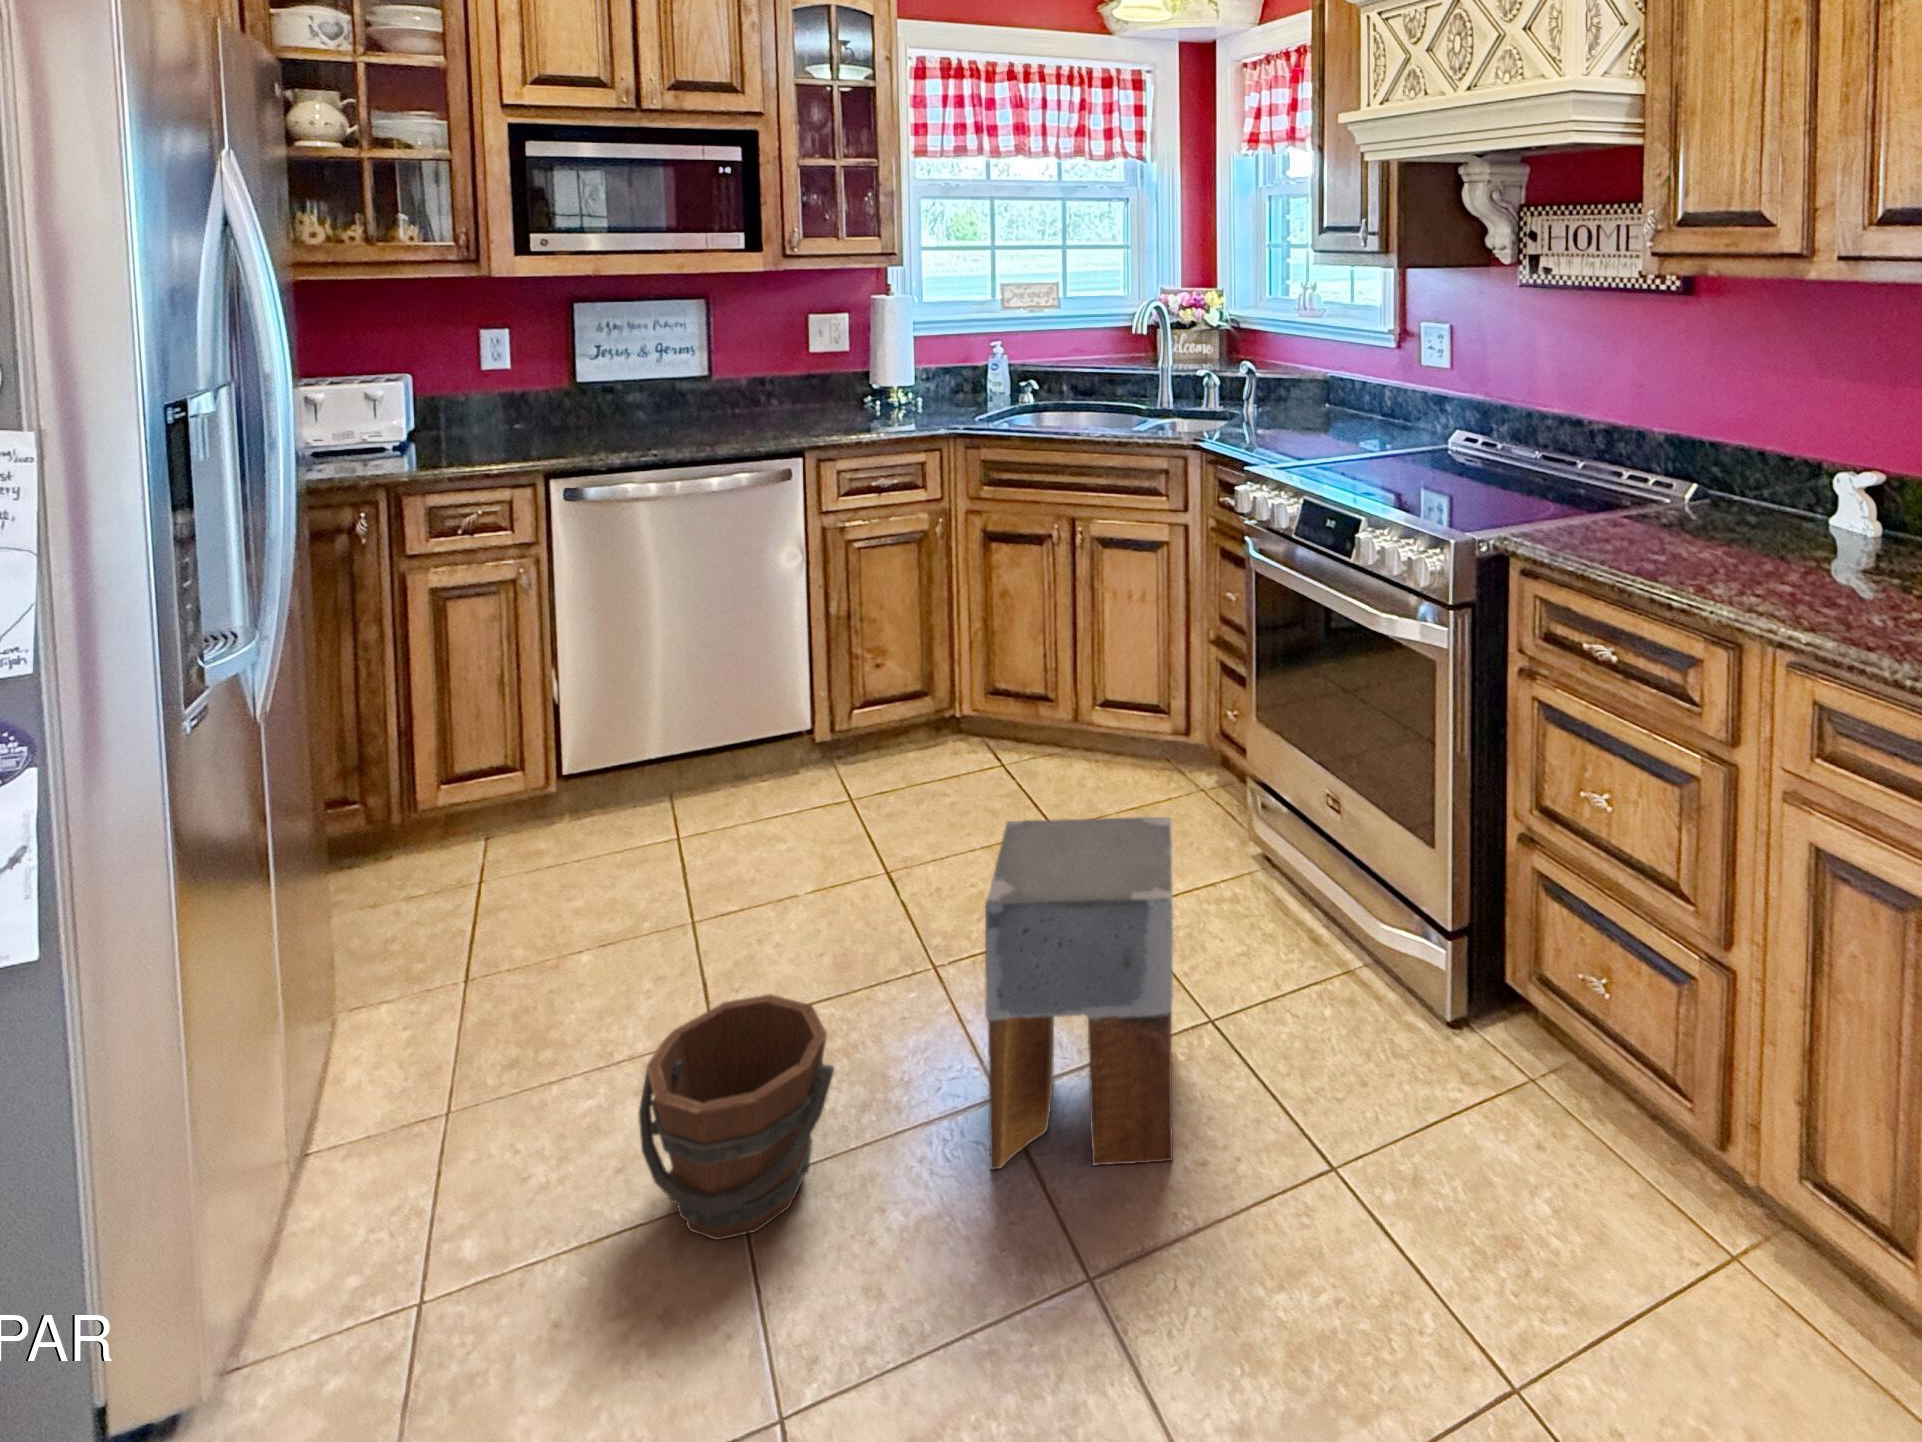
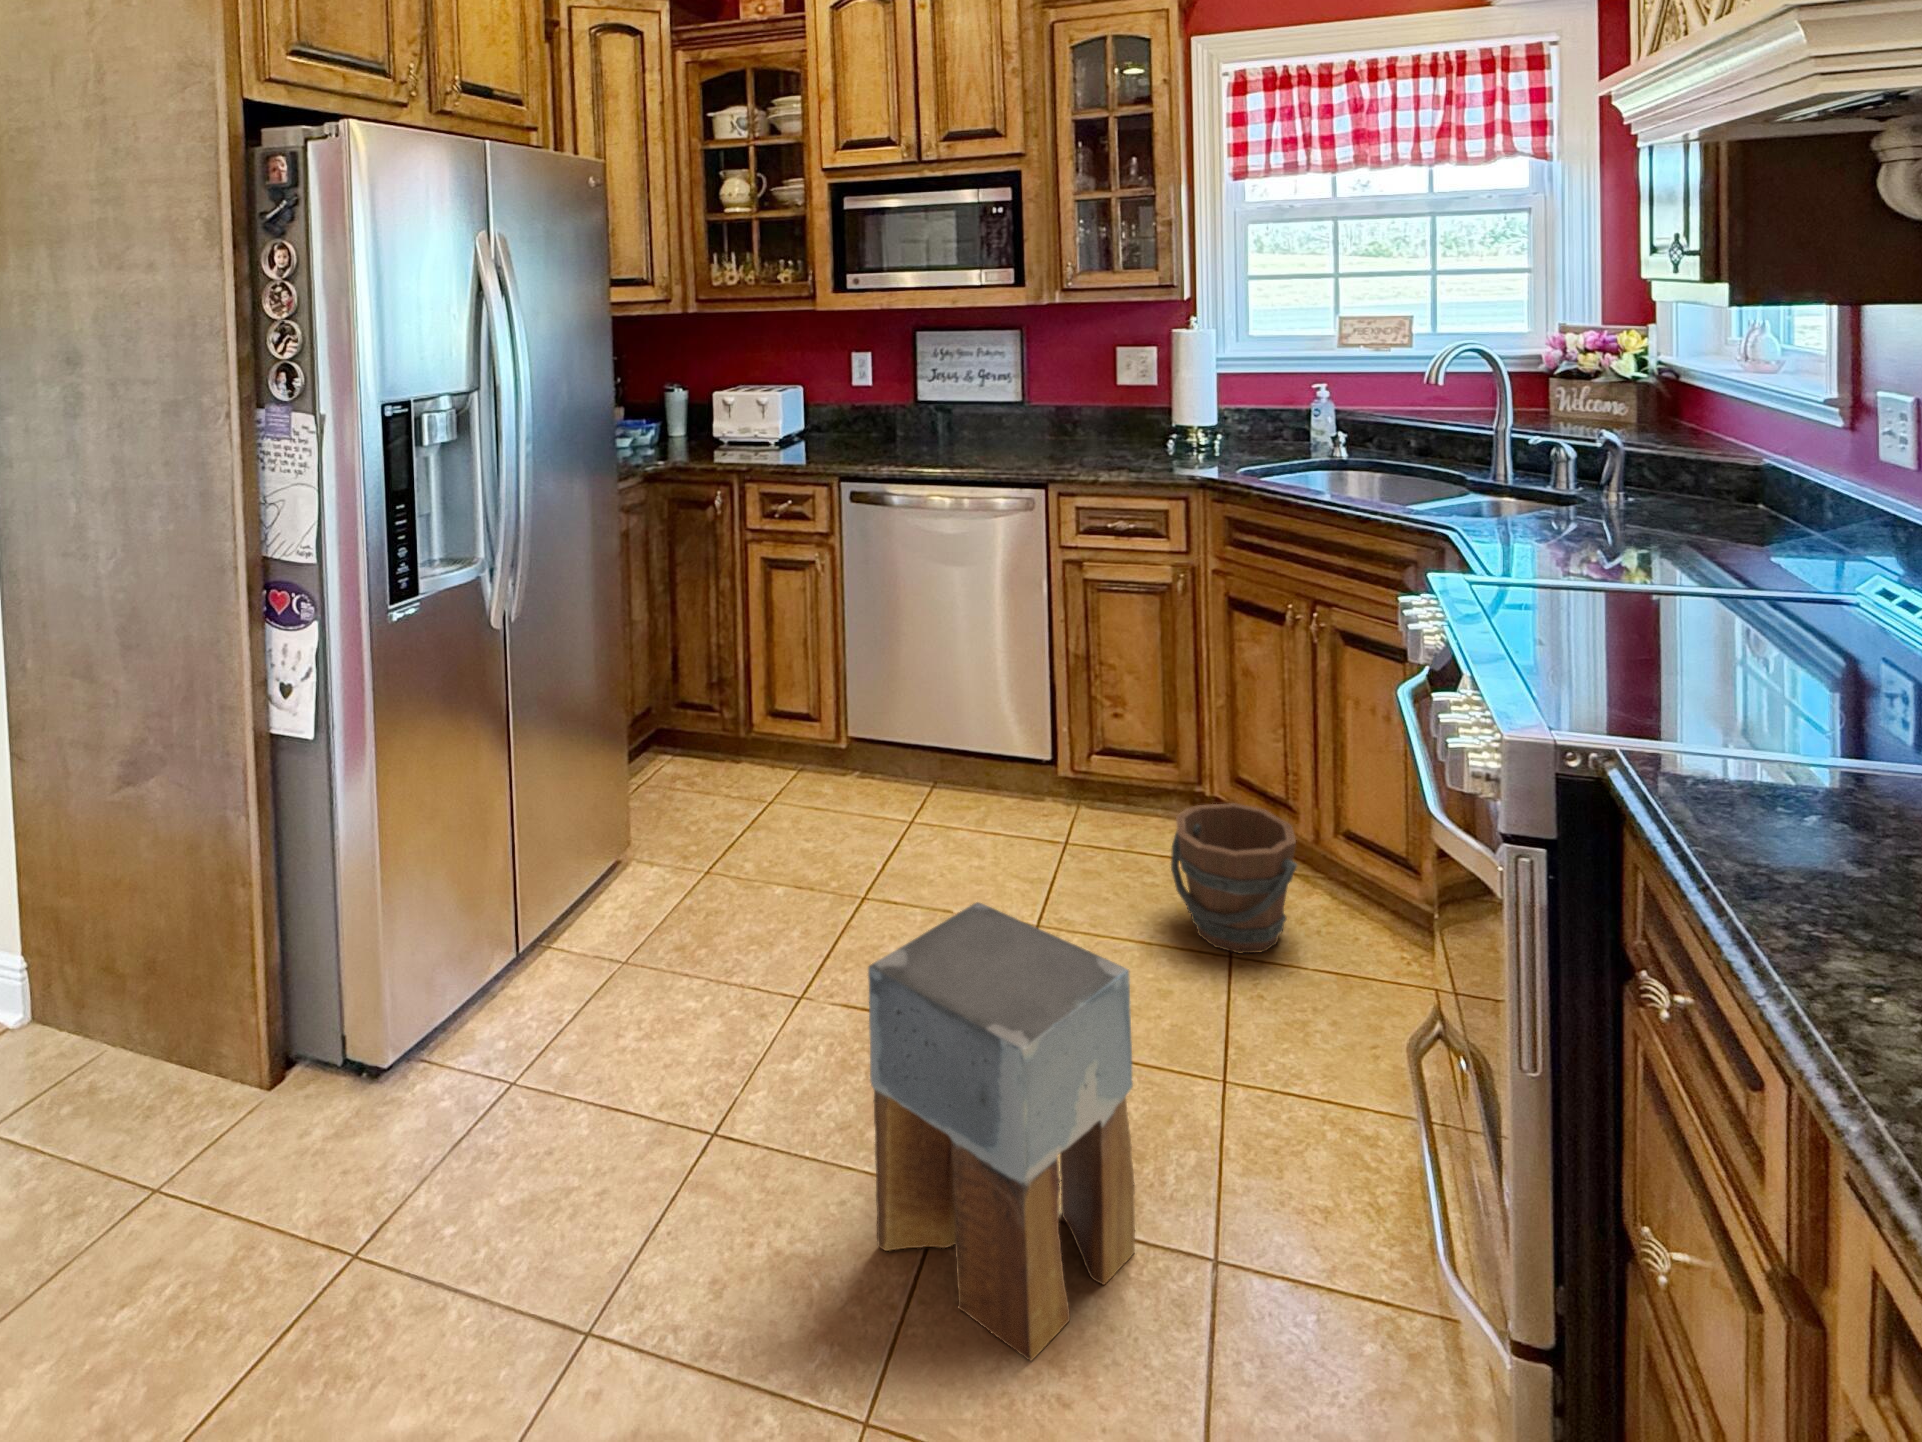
bucket: present [638,994,834,1240] -> present [1171,803,1297,953]

